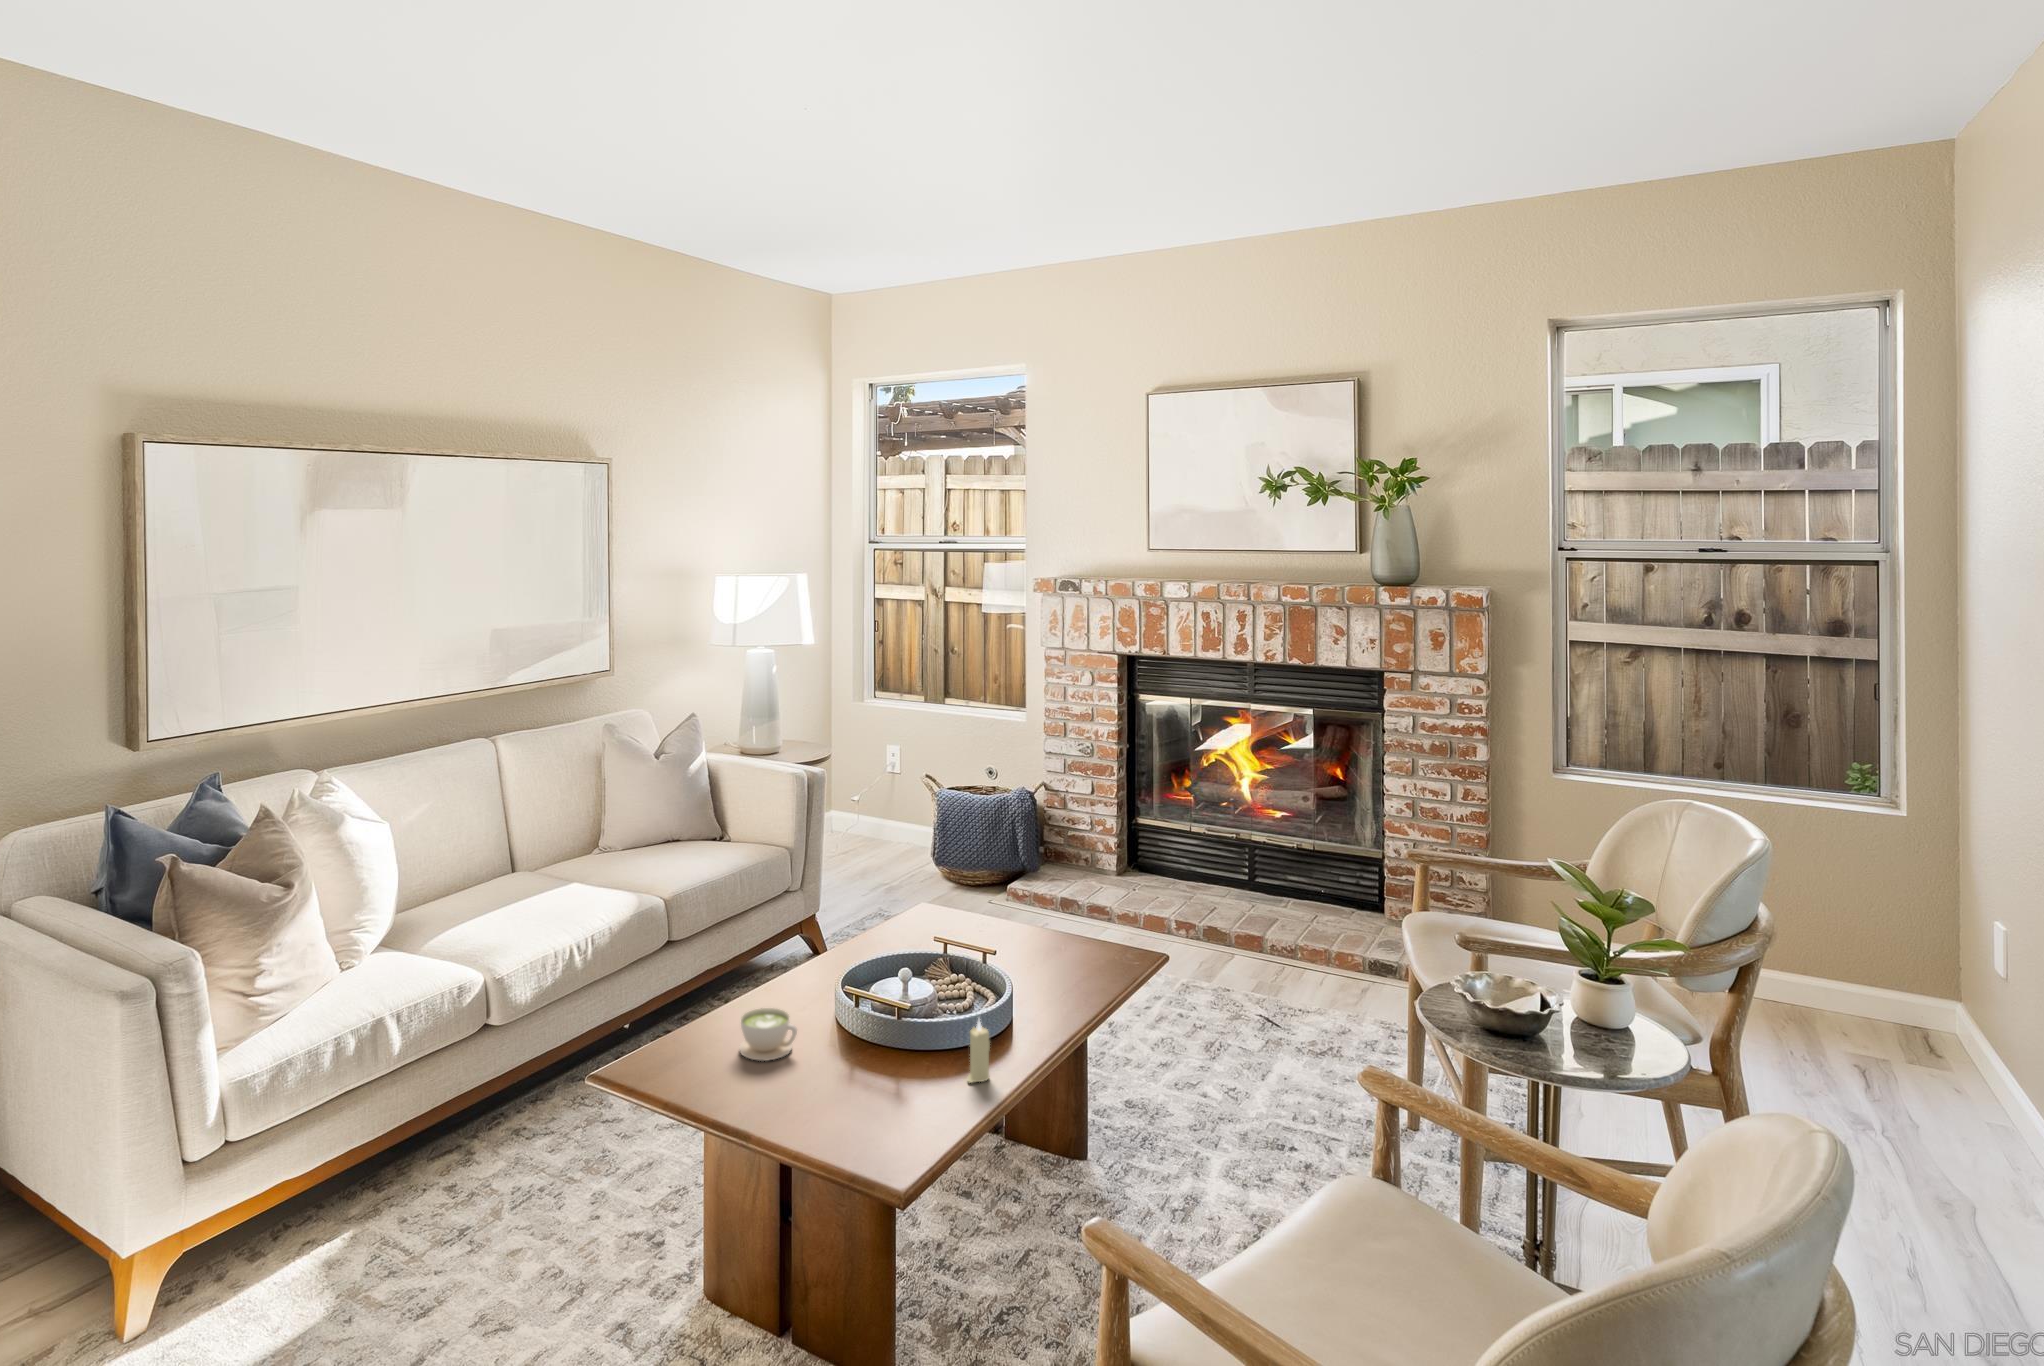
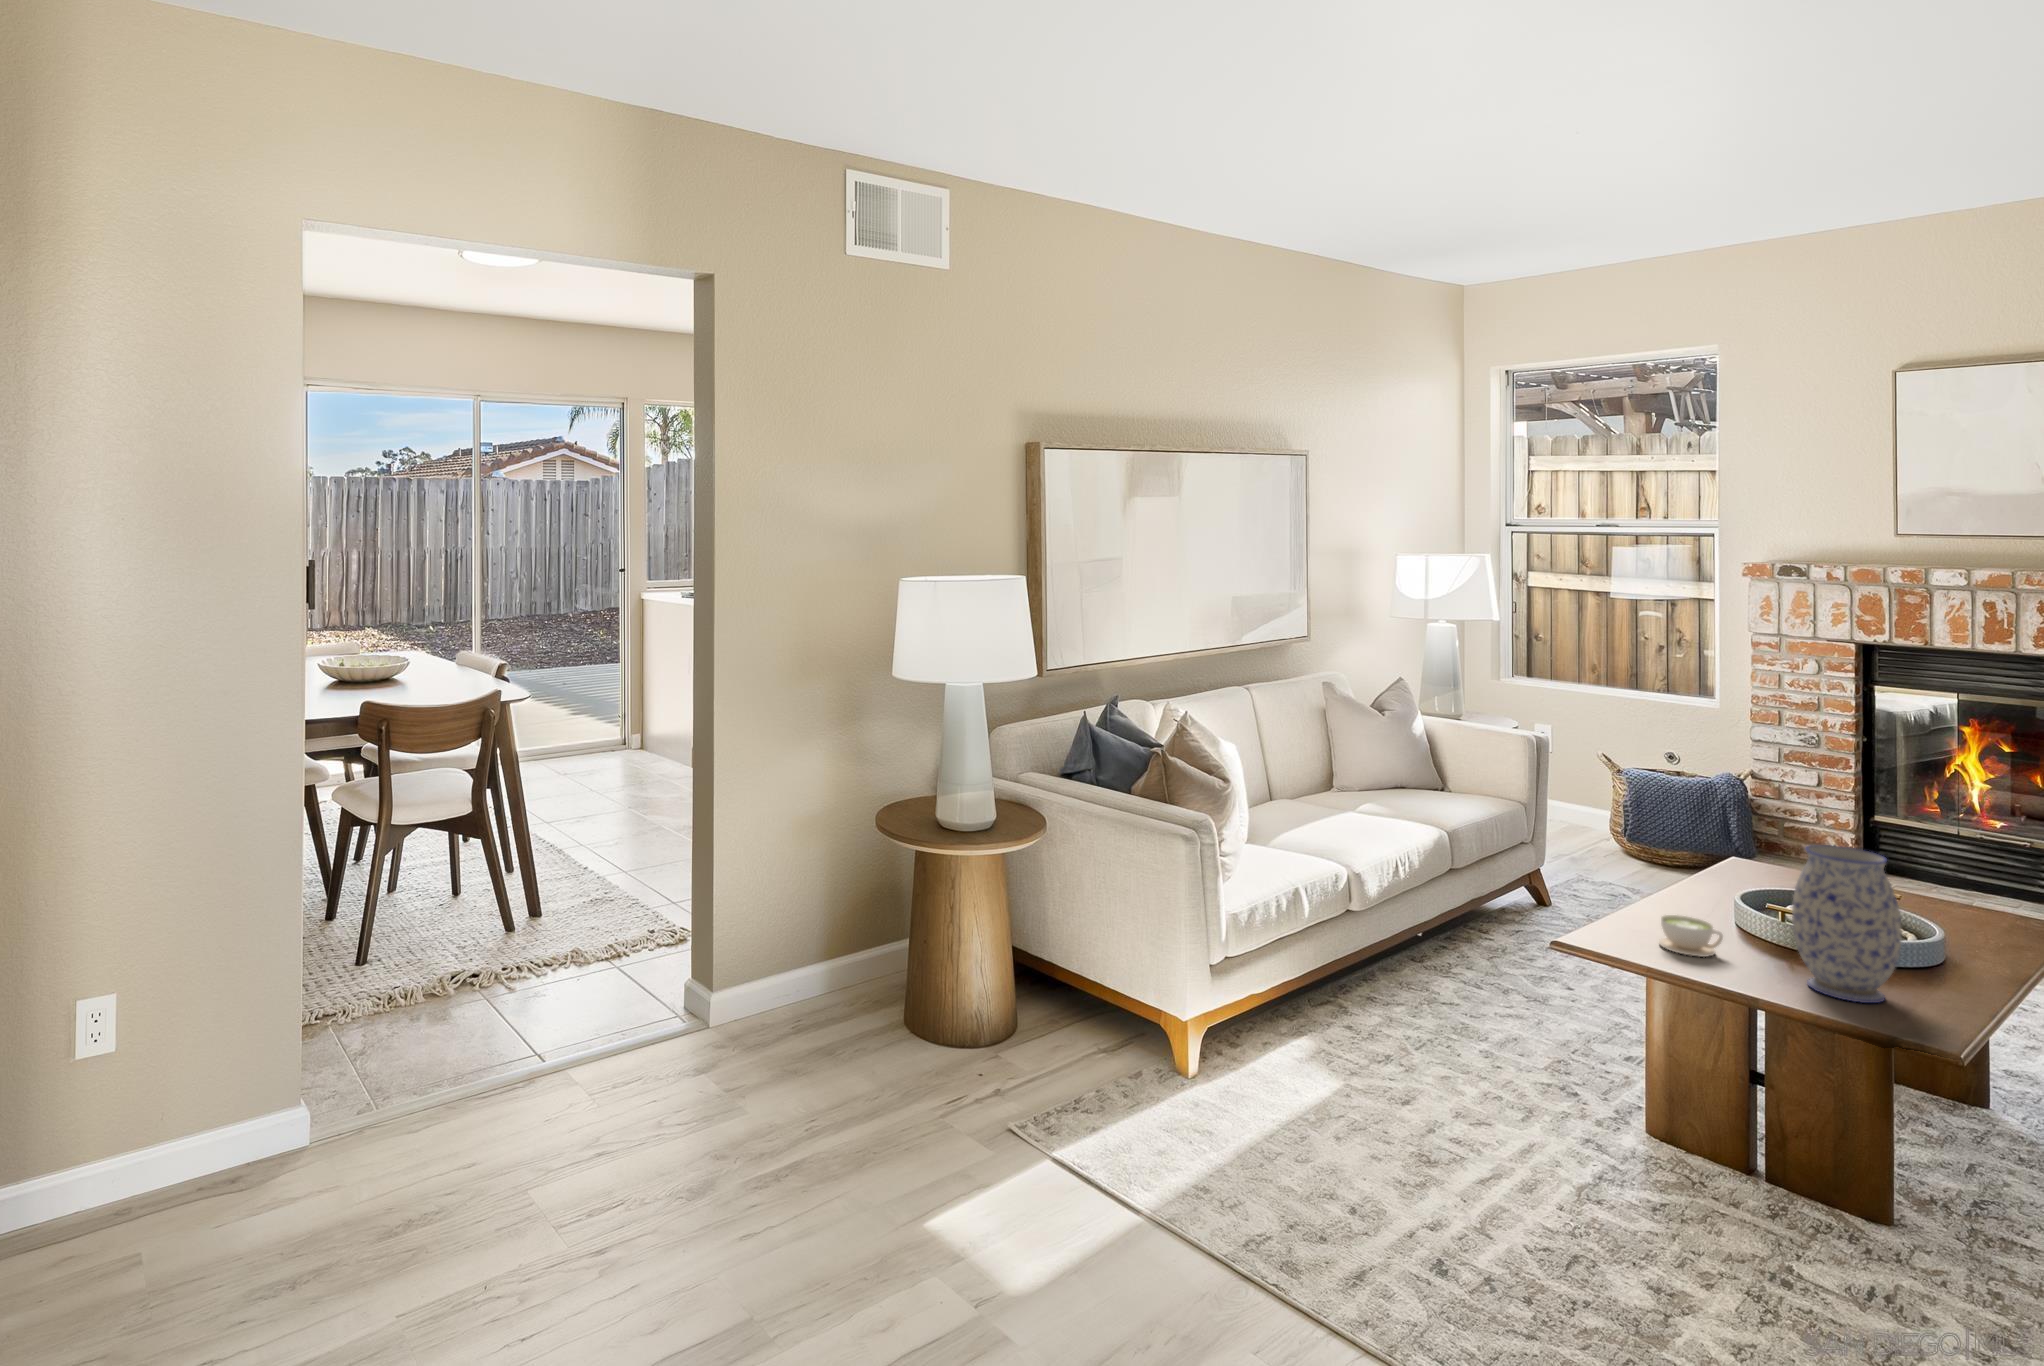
vase: none [835,919,926,1105] -> present [1792,845,1902,1003]
candle: present [968,1020,990,1083] -> none [1934,942,1962,1000]

